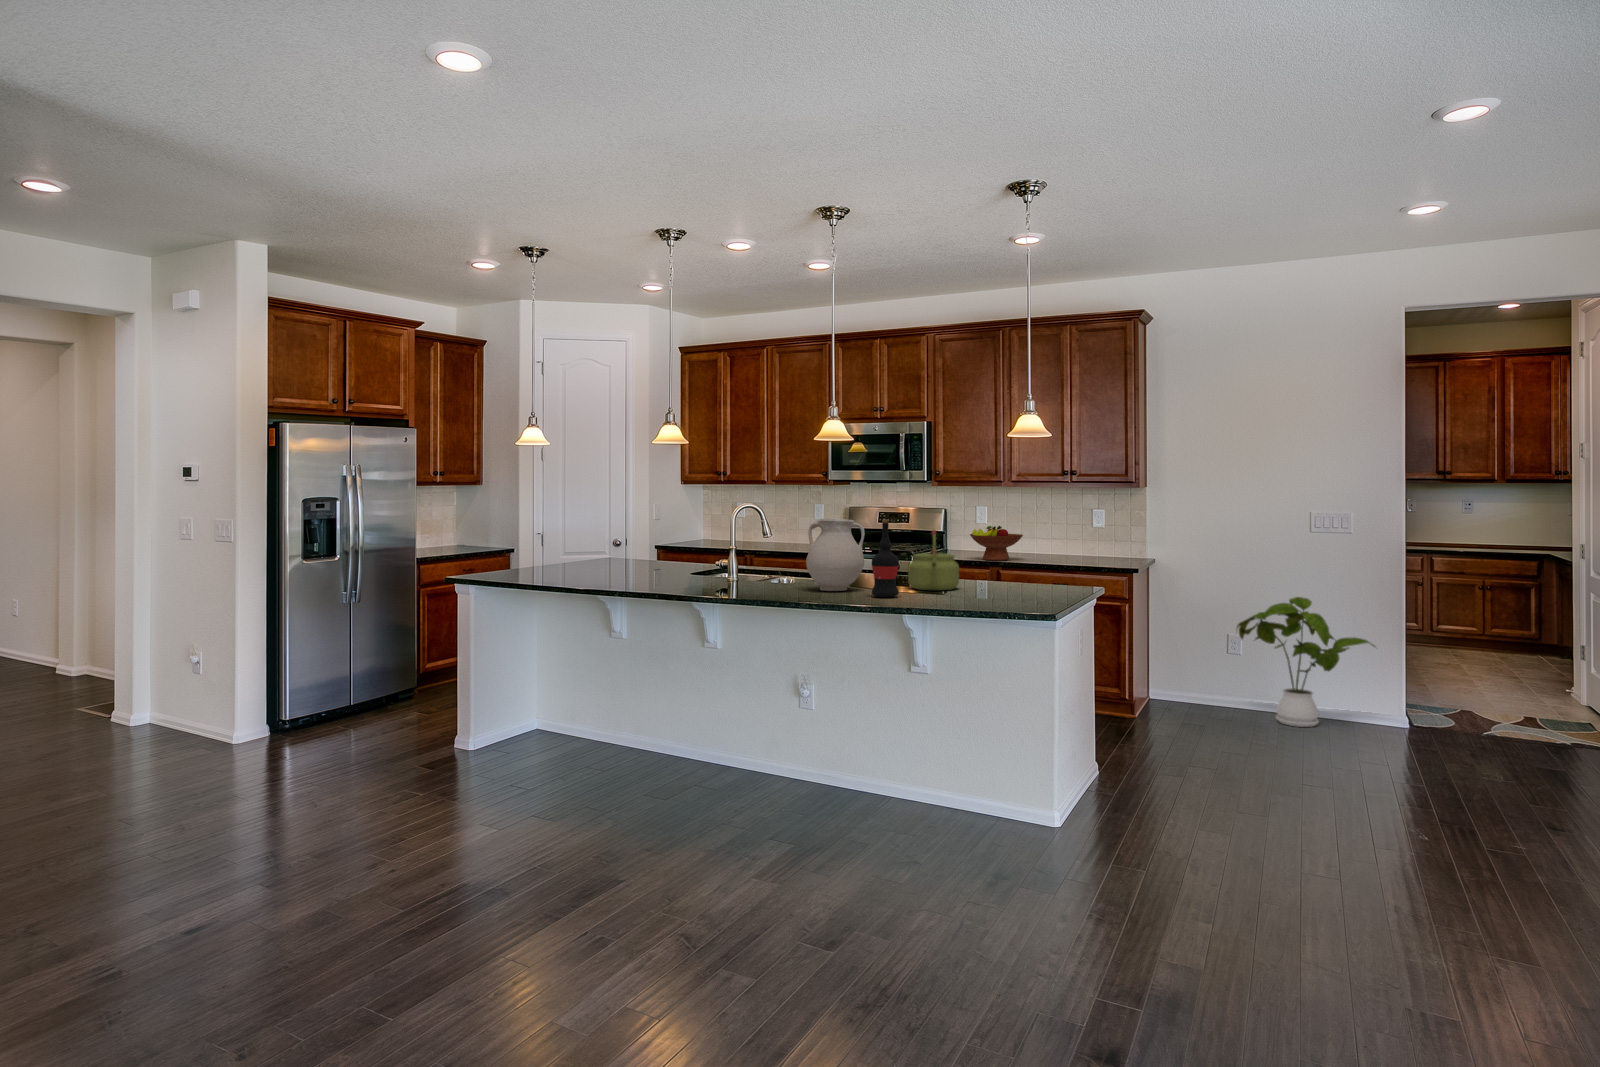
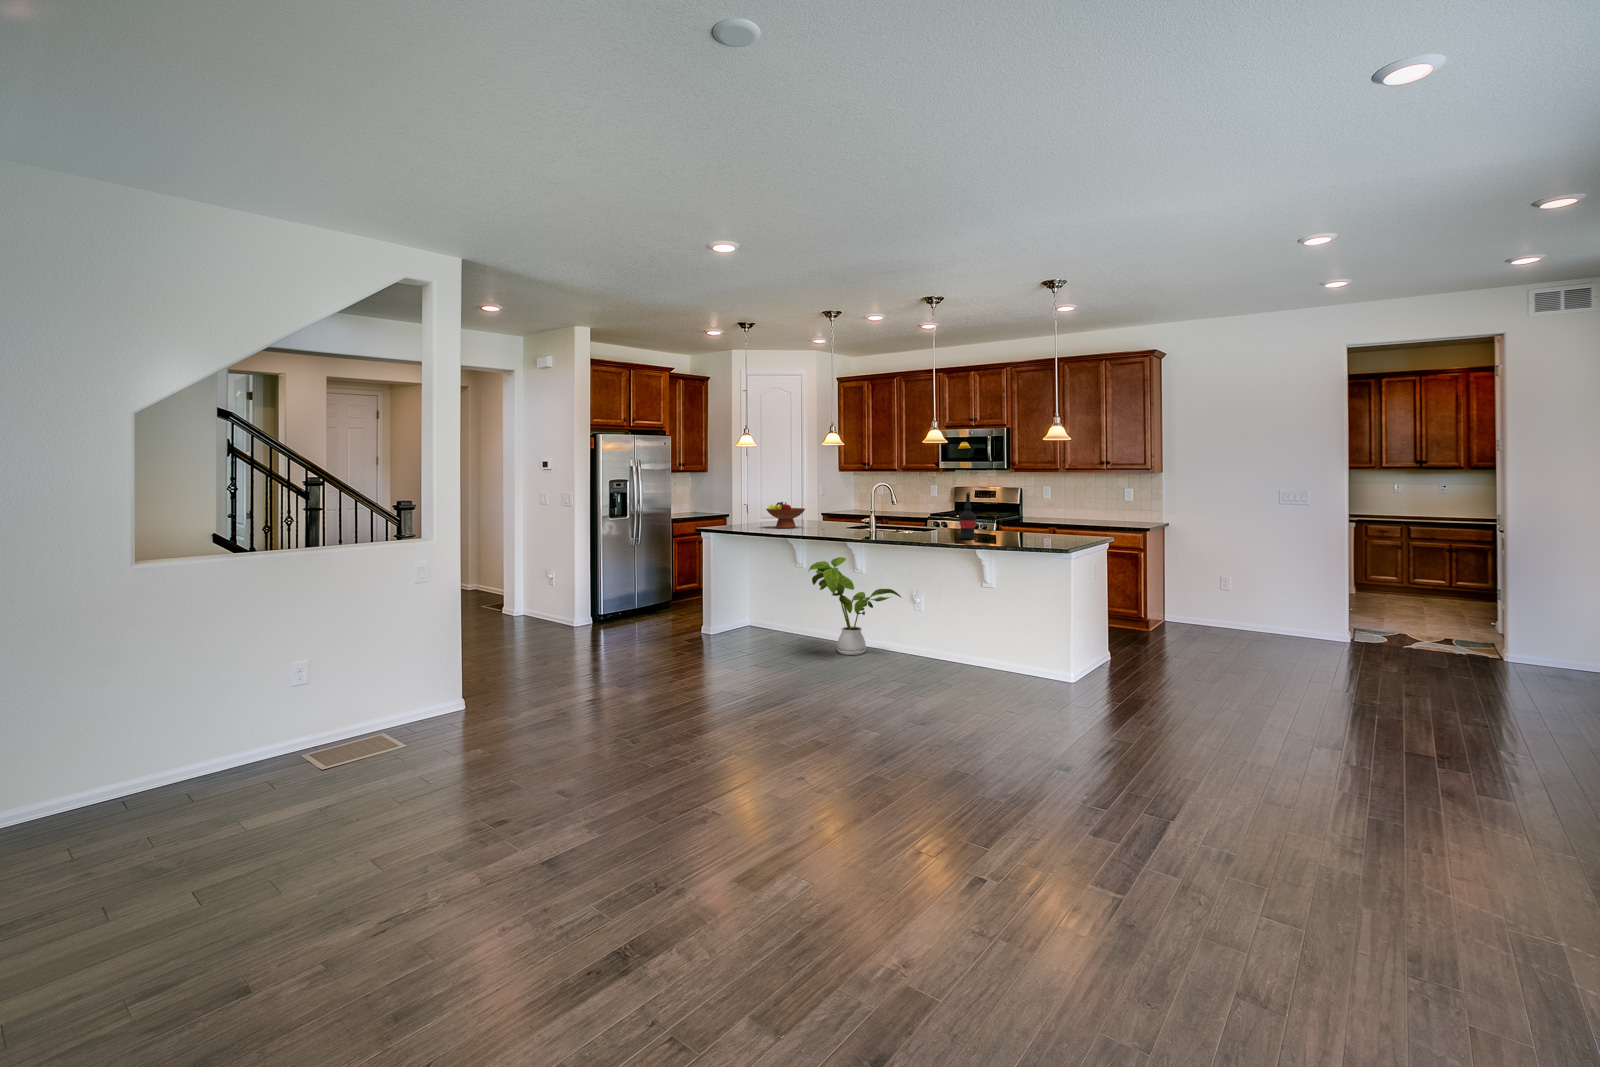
vase: present [806,518,865,591] -> none [919,491,956,536]
fruit bowl: present [970,526,1023,561] -> present [766,502,805,528]
kettle: present [908,530,959,591] -> none [984,499,1017,537]
house plant: present [1237,597,1375,727] -> present [809,557,901,655]

